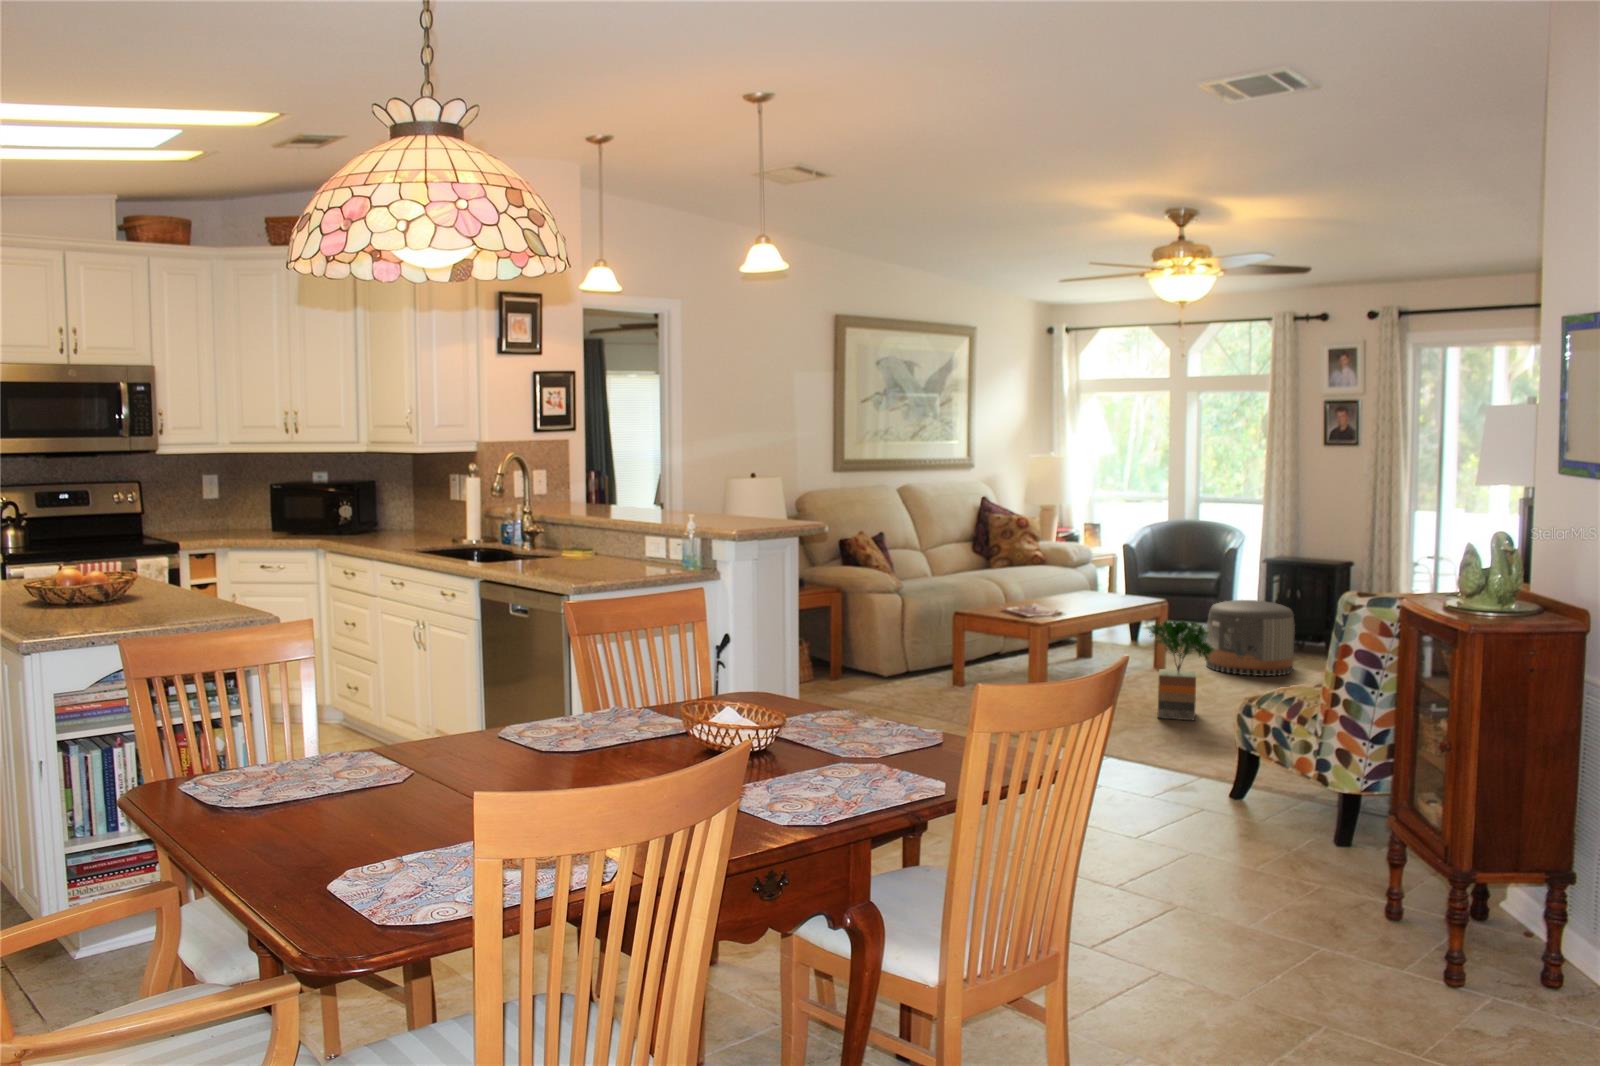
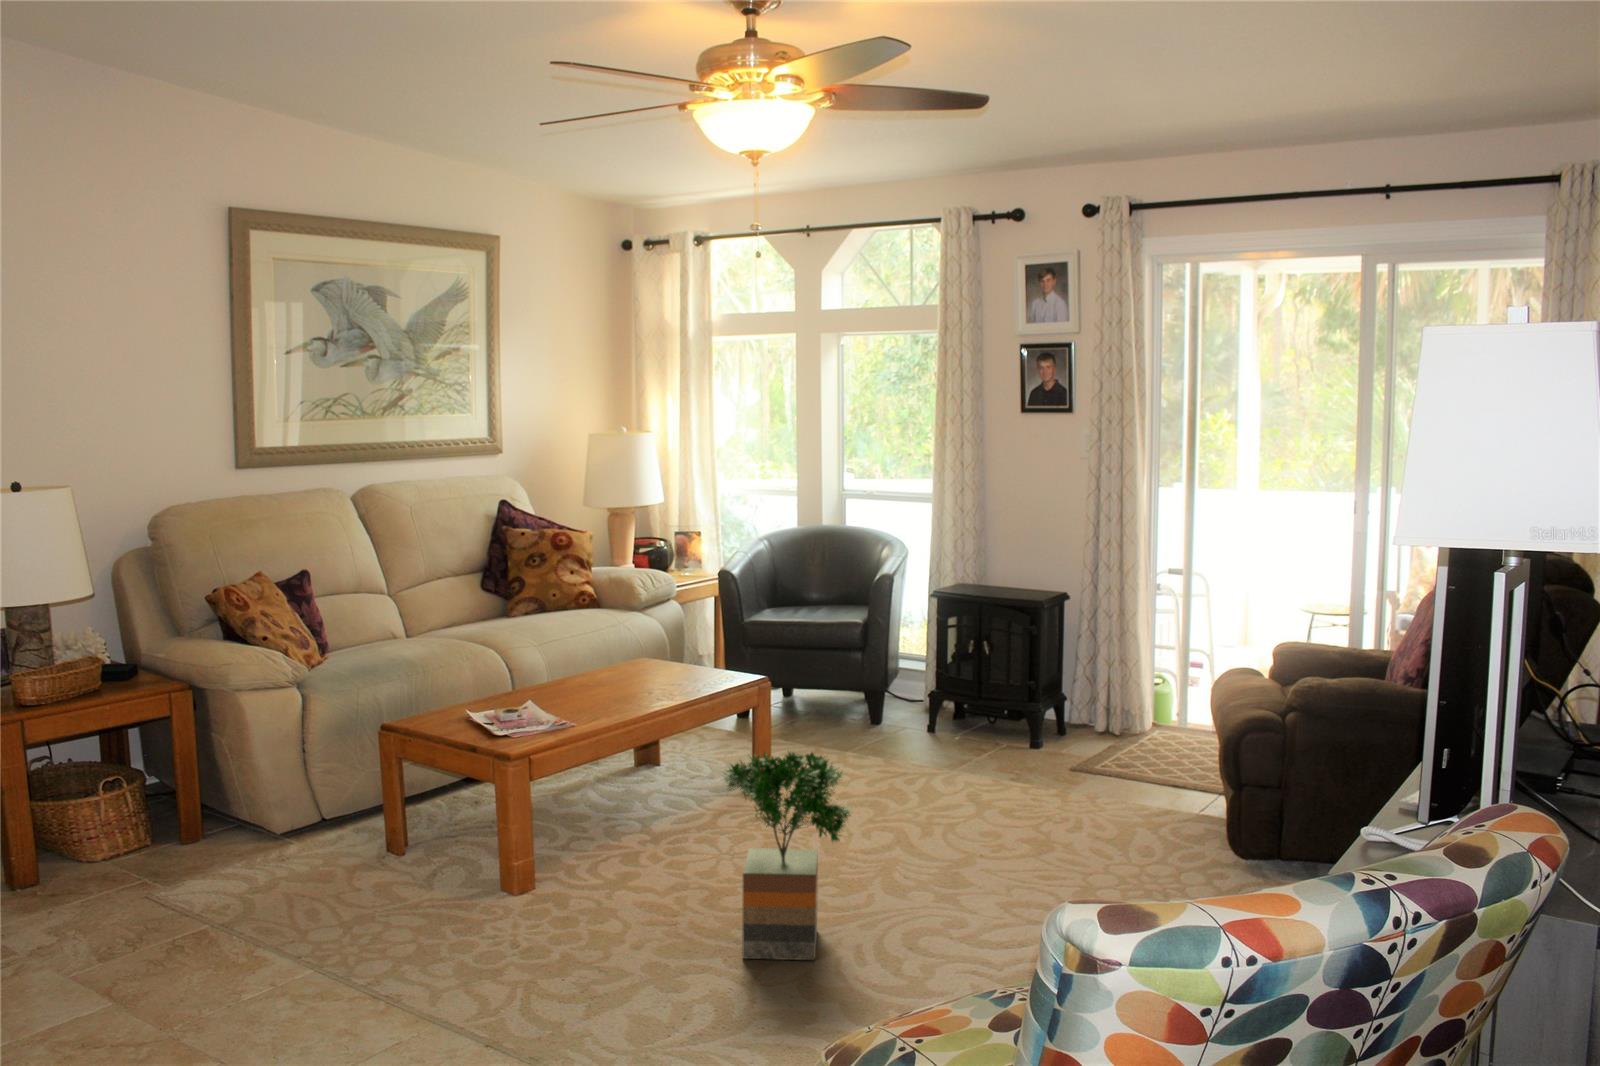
pouf: present [1206,600,1295,676] -> none [850,666,988,801]

